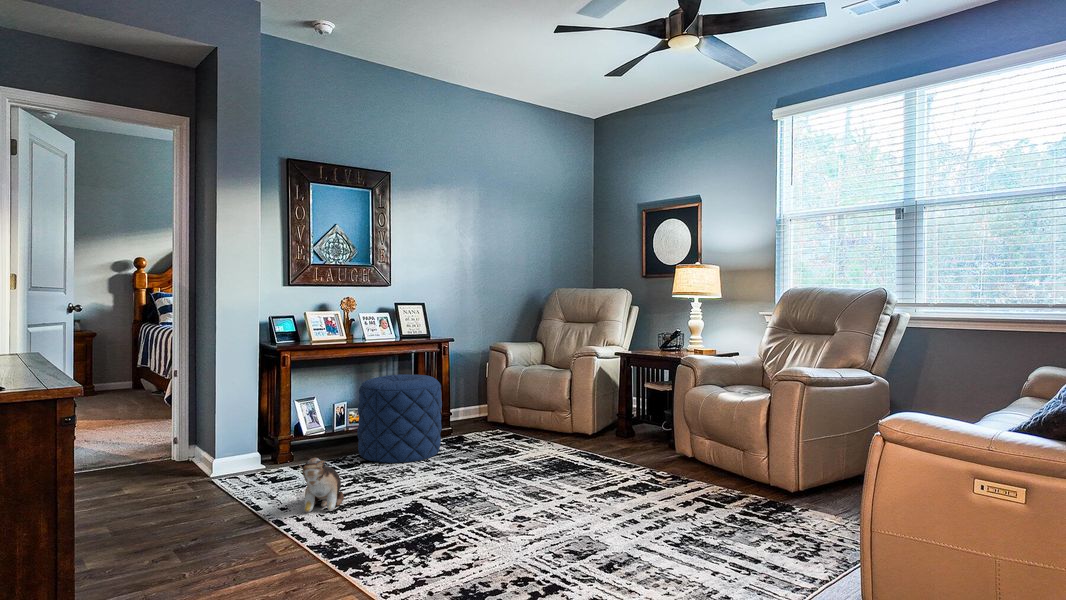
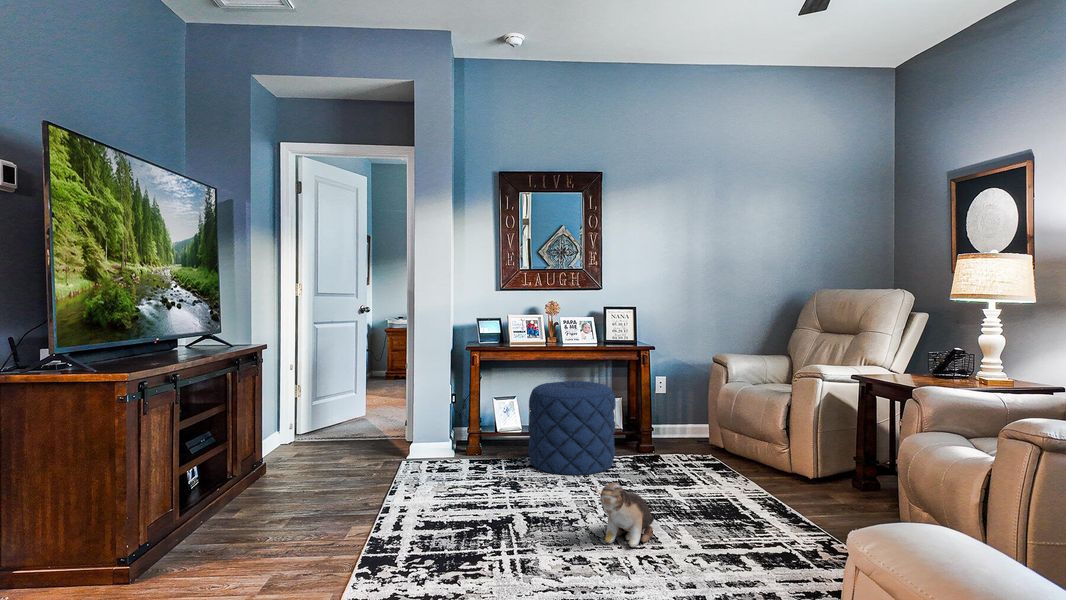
plush toy: present [298,458,344,512] -> present [594,482,654,547]

